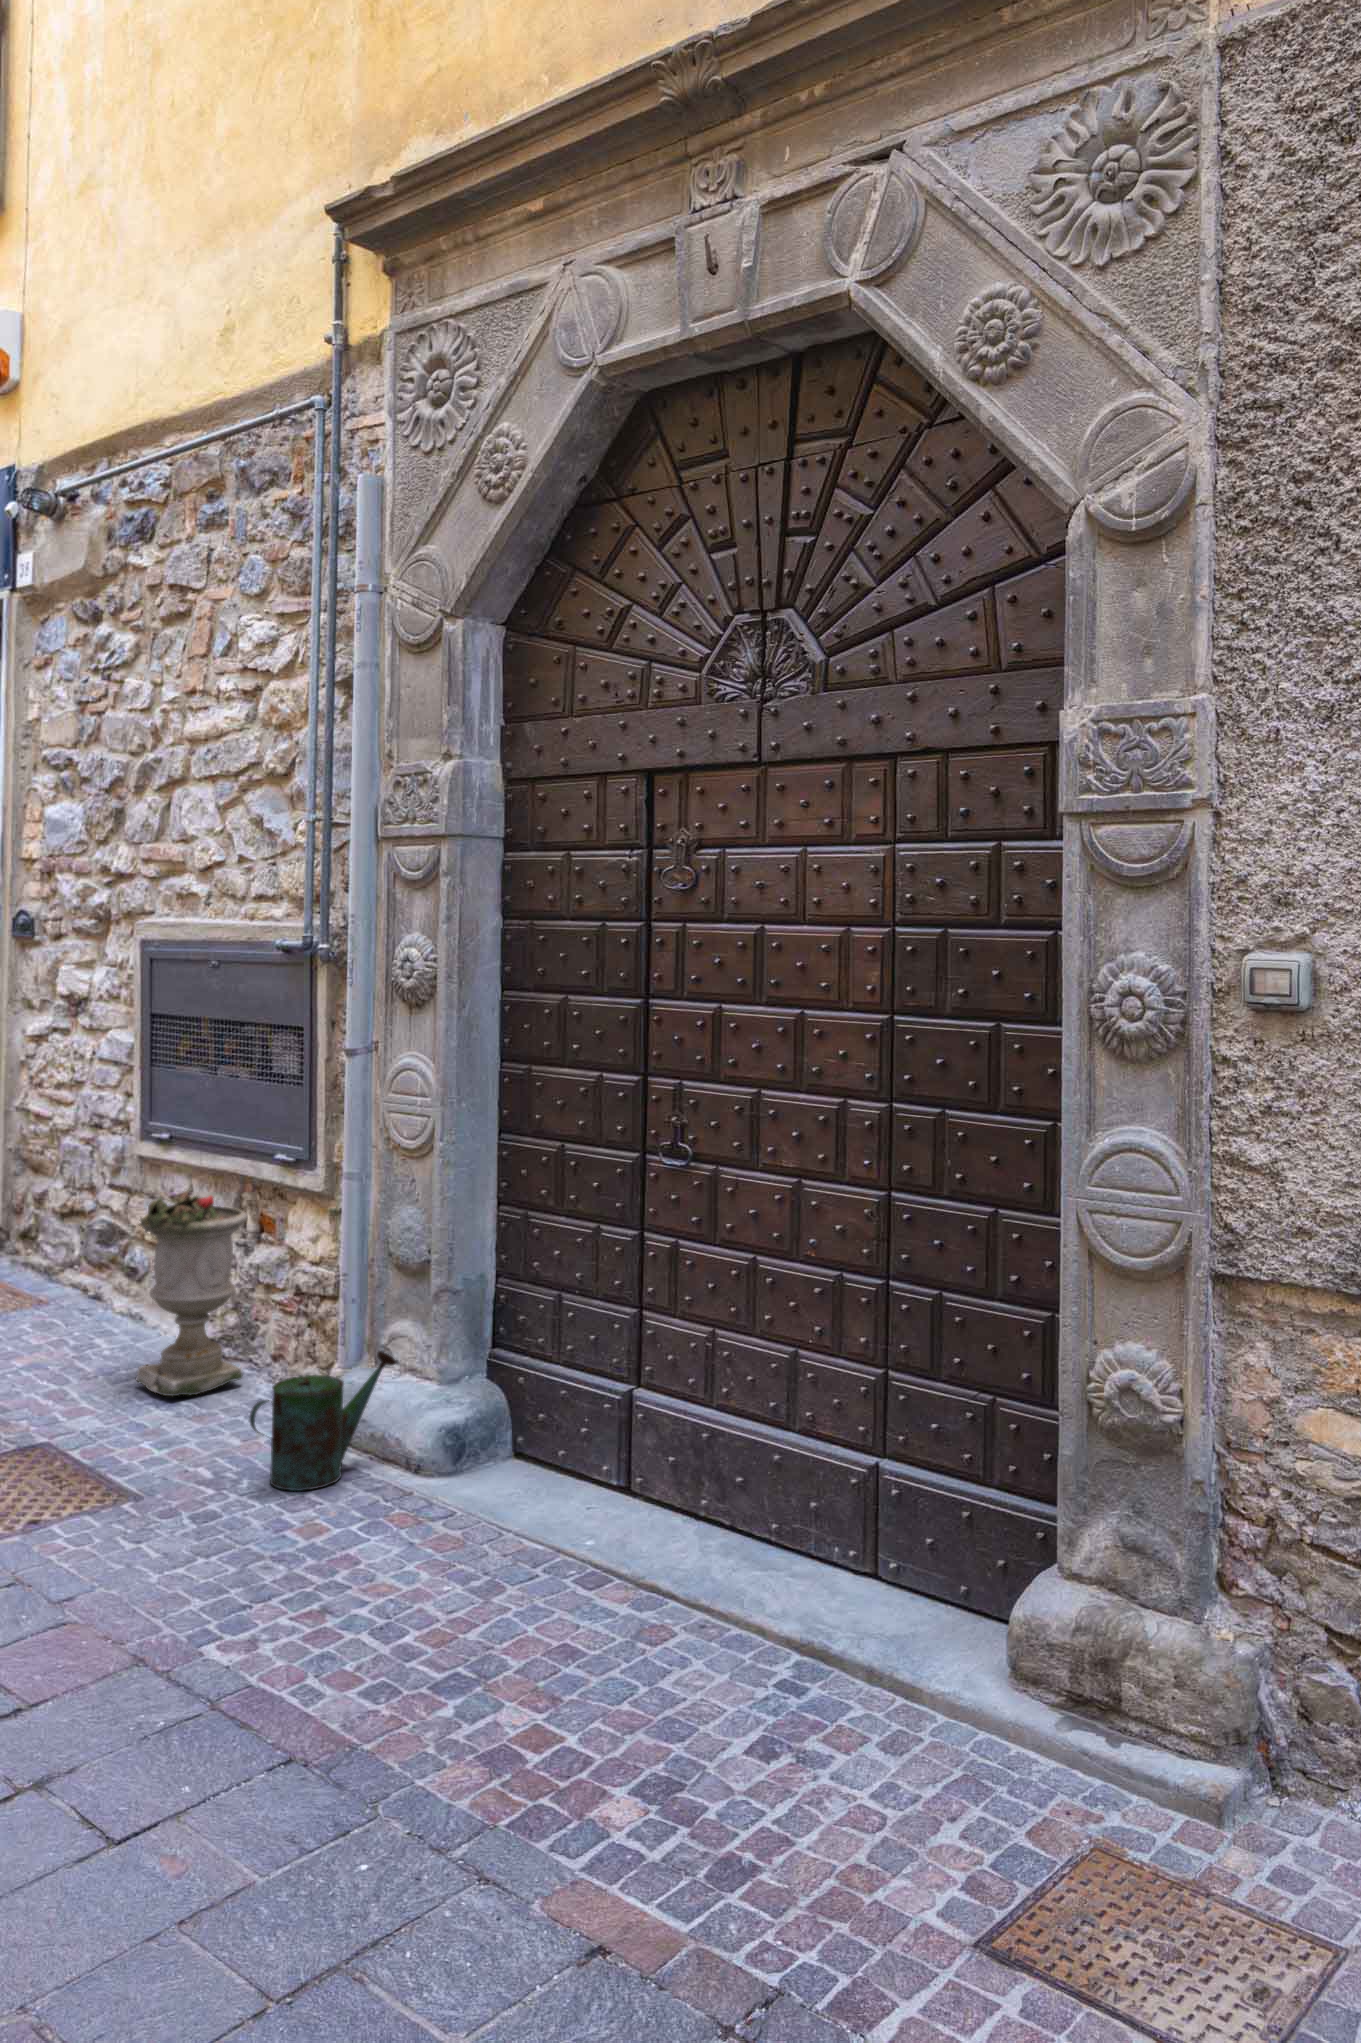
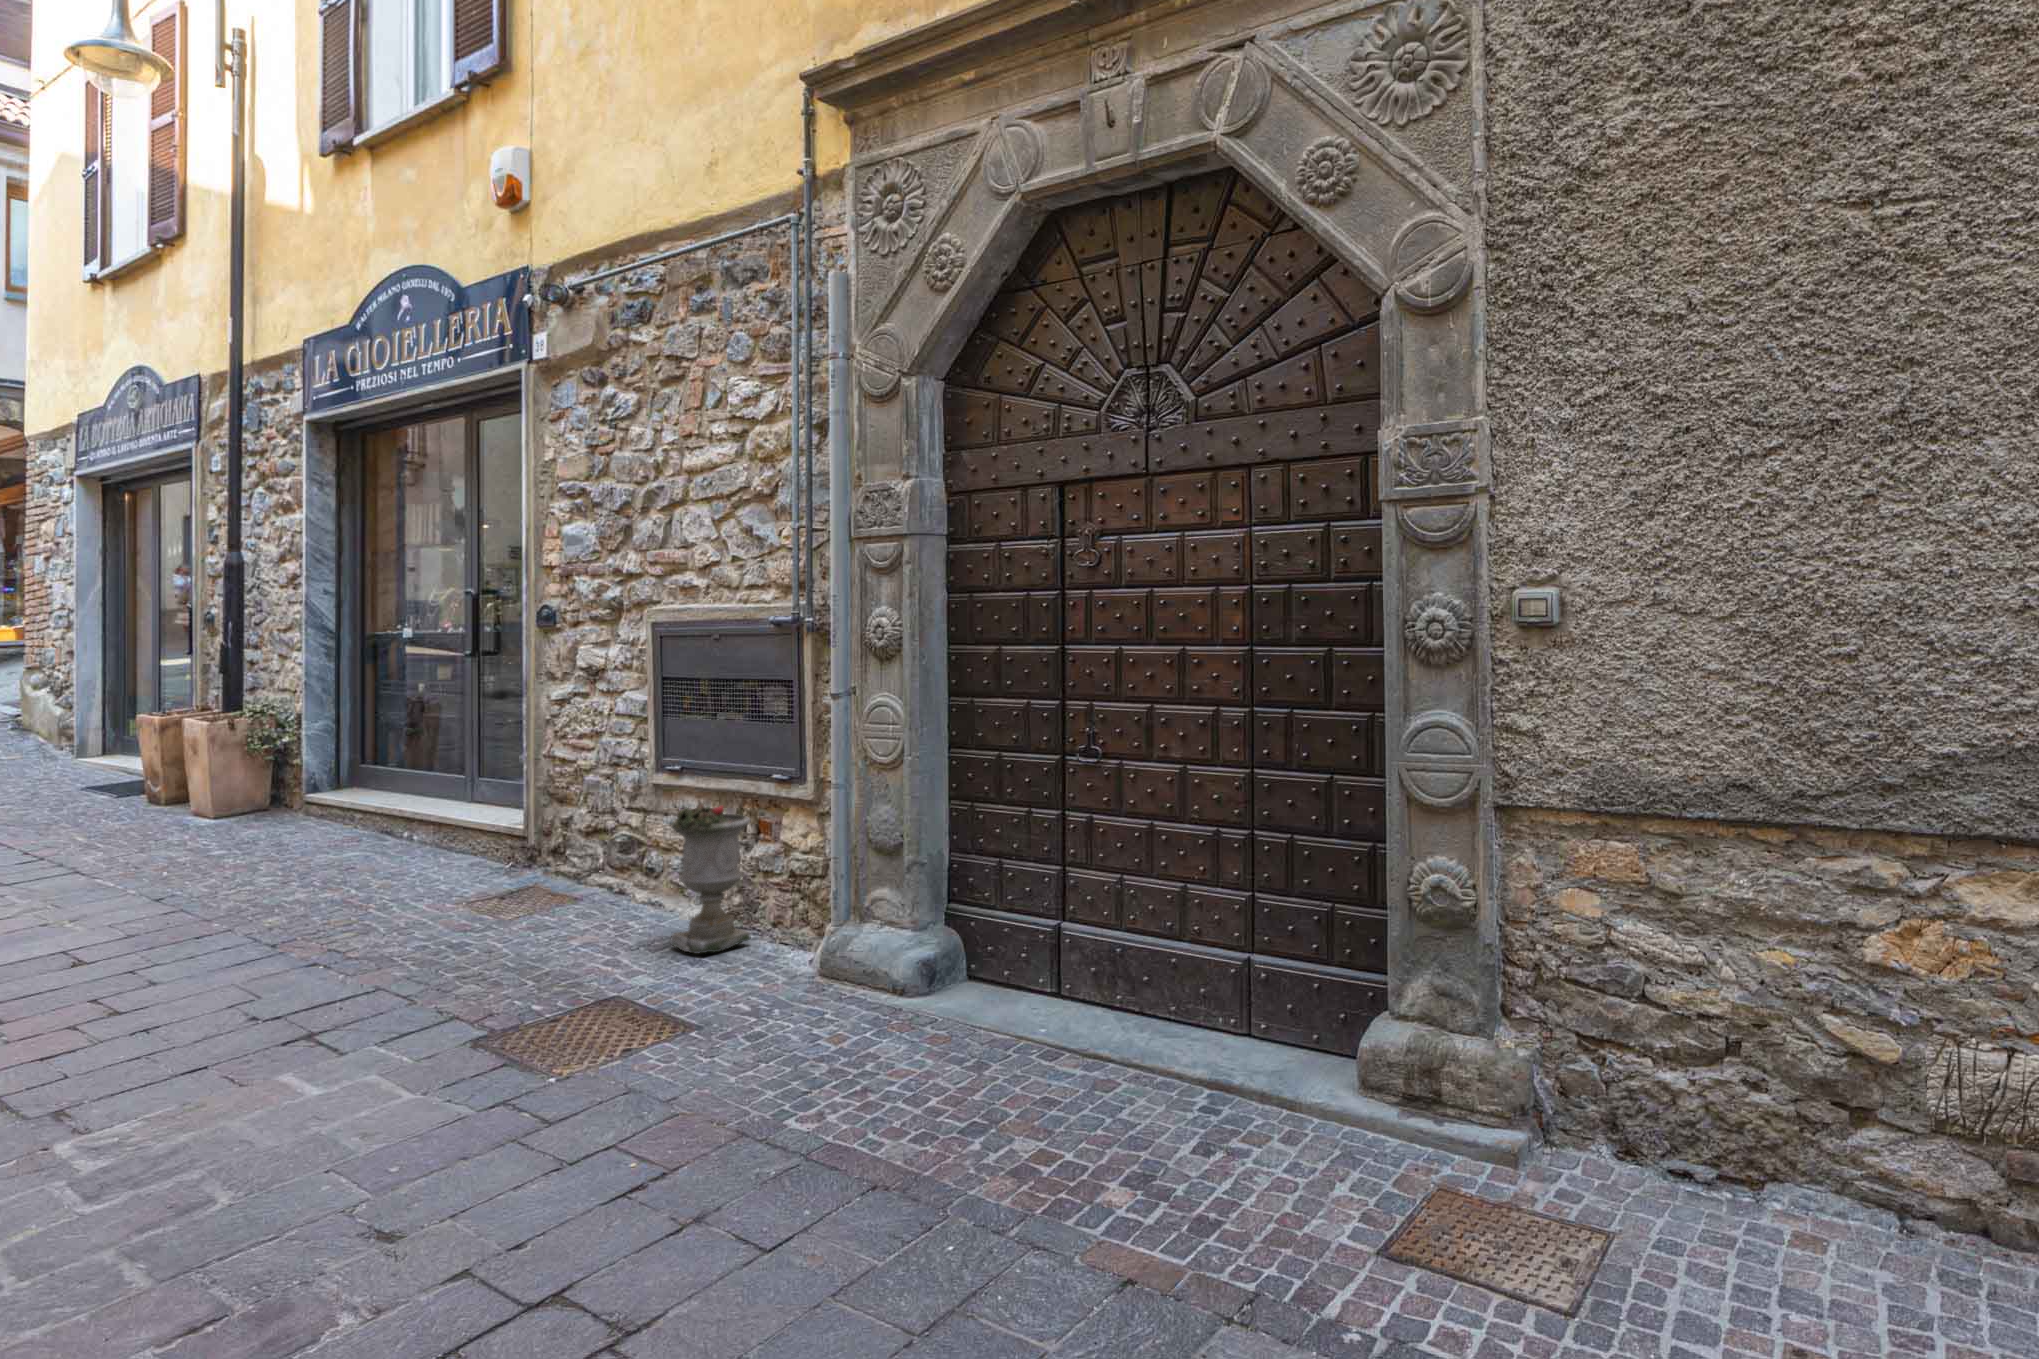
watering can: present [250,1351,396,1491] -> none [782,907,882,1008]

